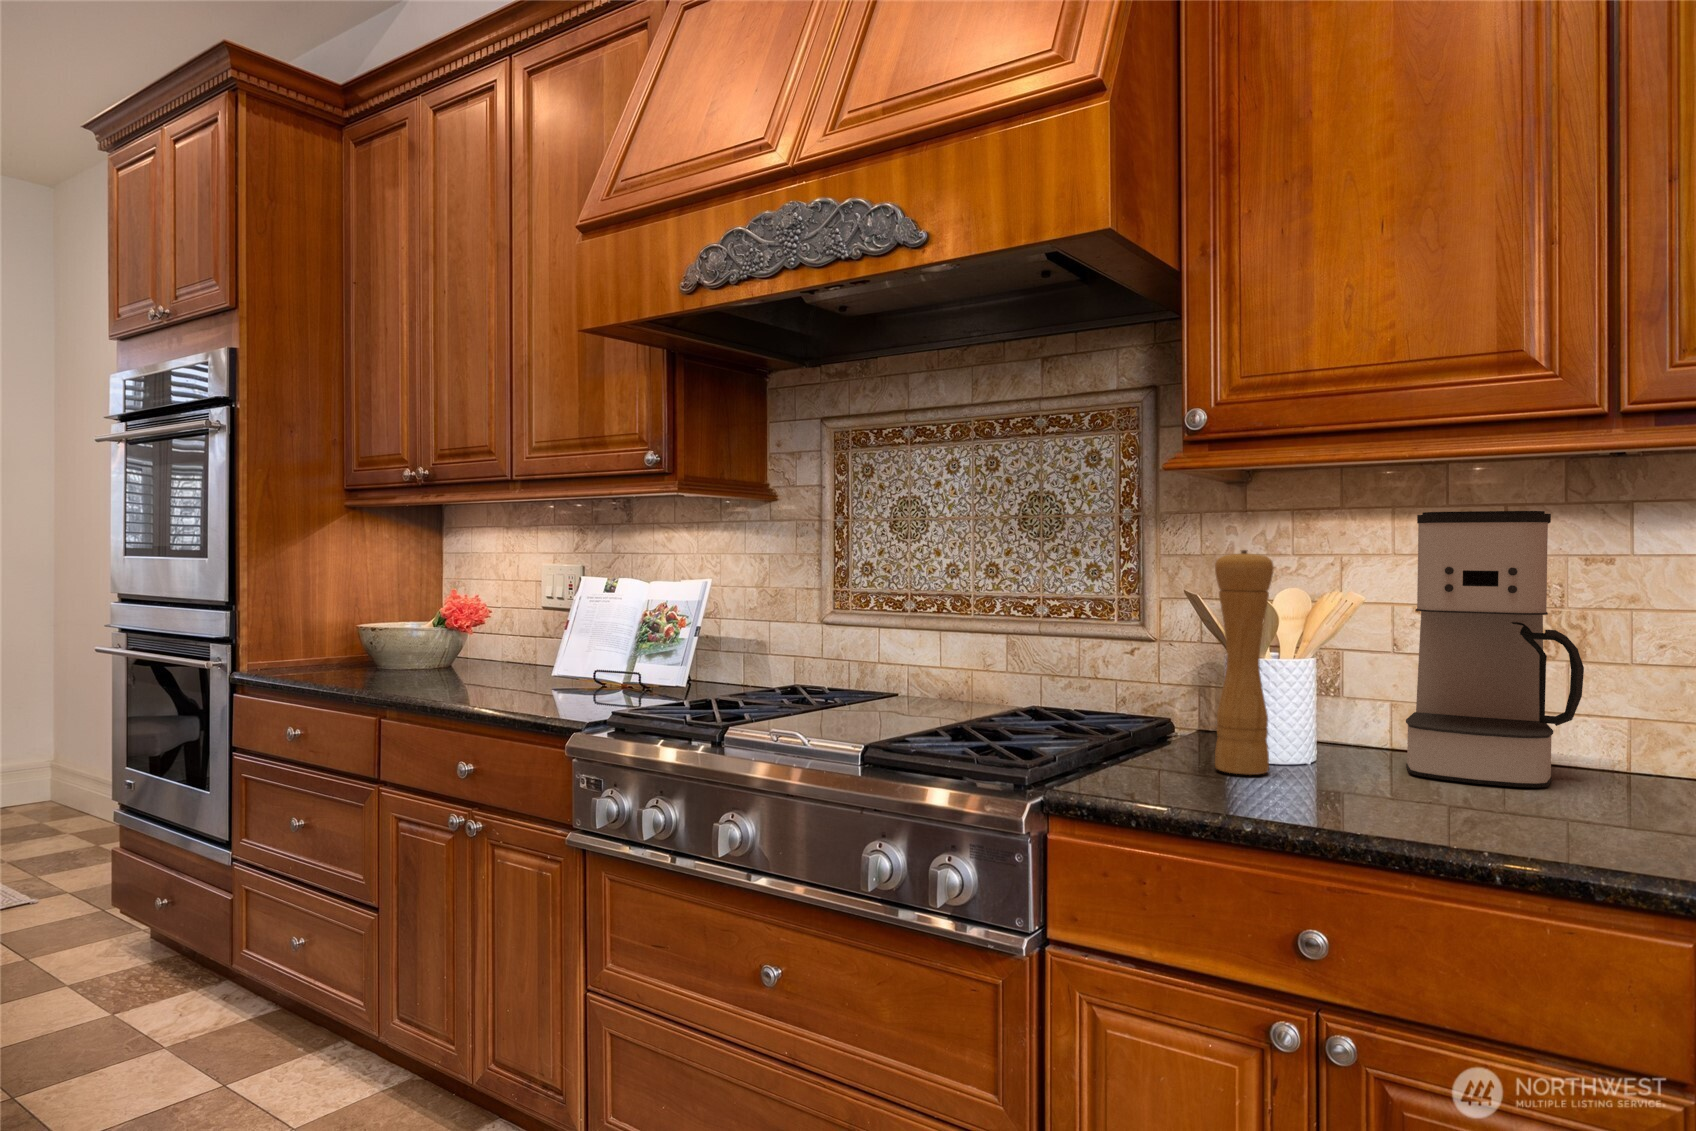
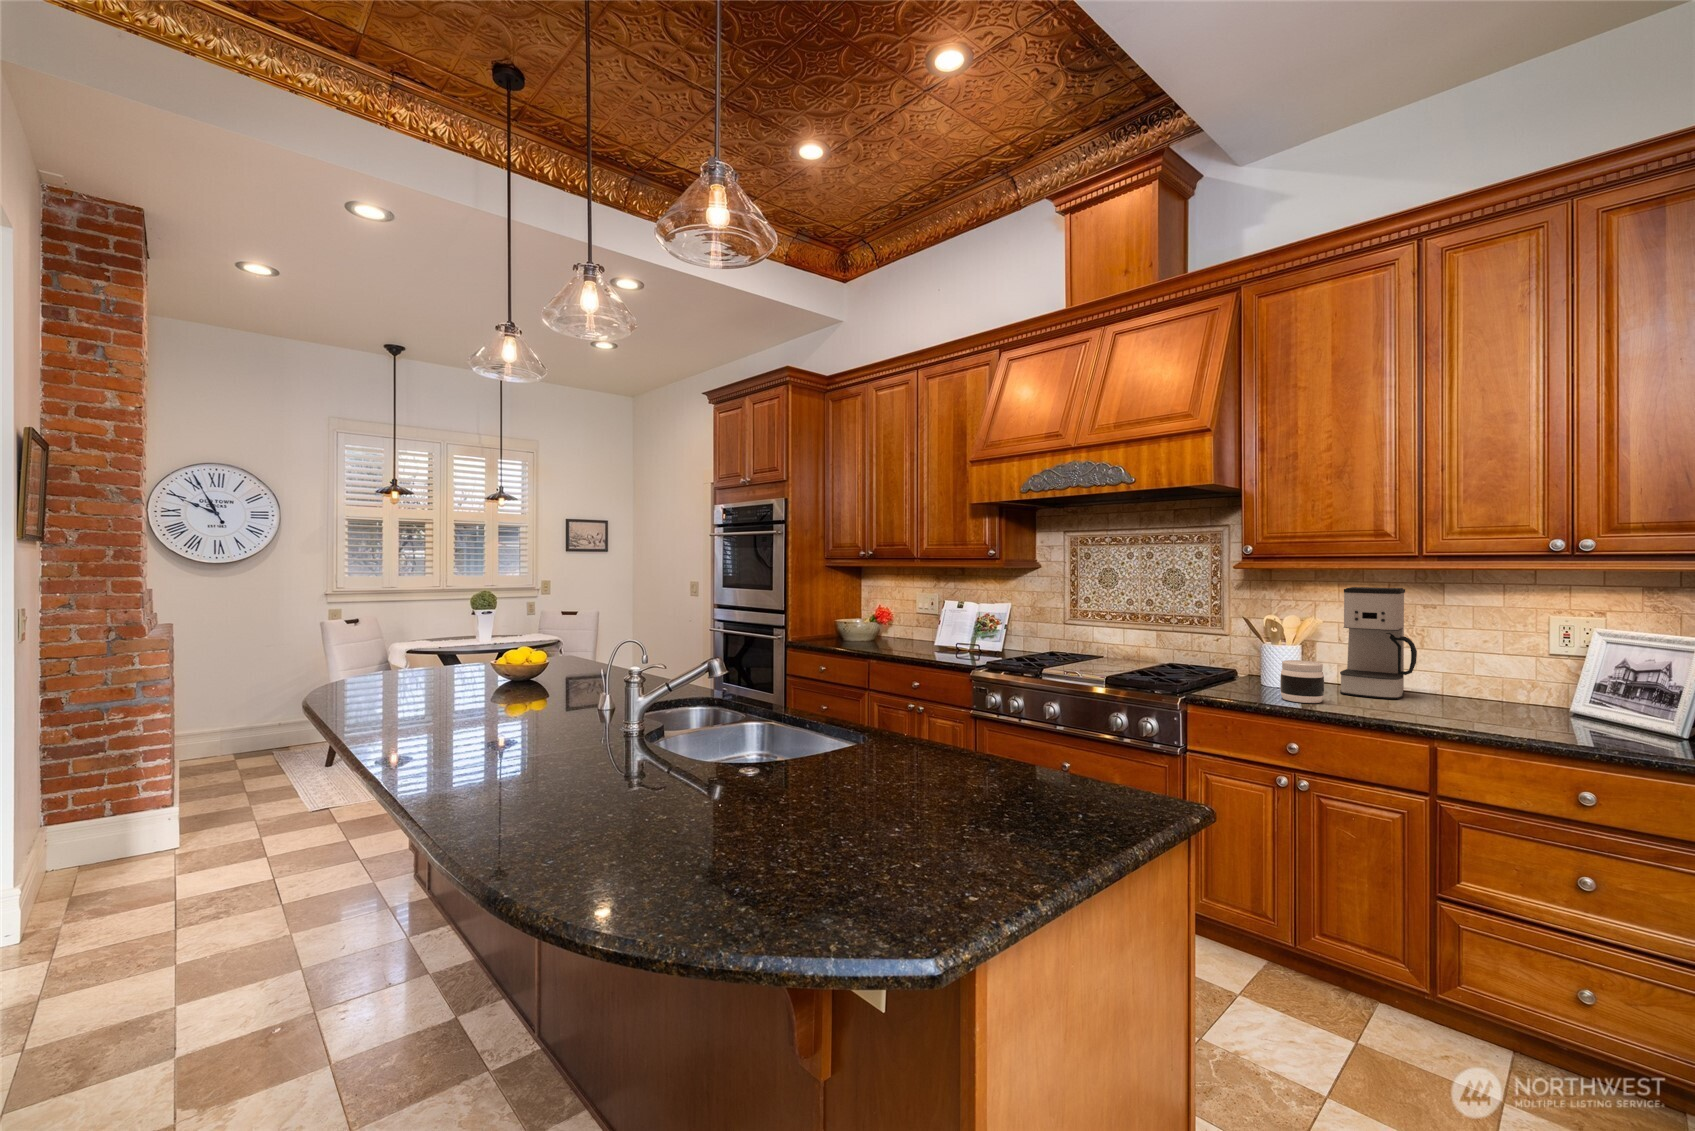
pepper mill: present [1215,550,1274,774] -> none [1255,603,1280,692]
jar: none [1278,695,1386,809] -> present [1280,660,1324,703]

